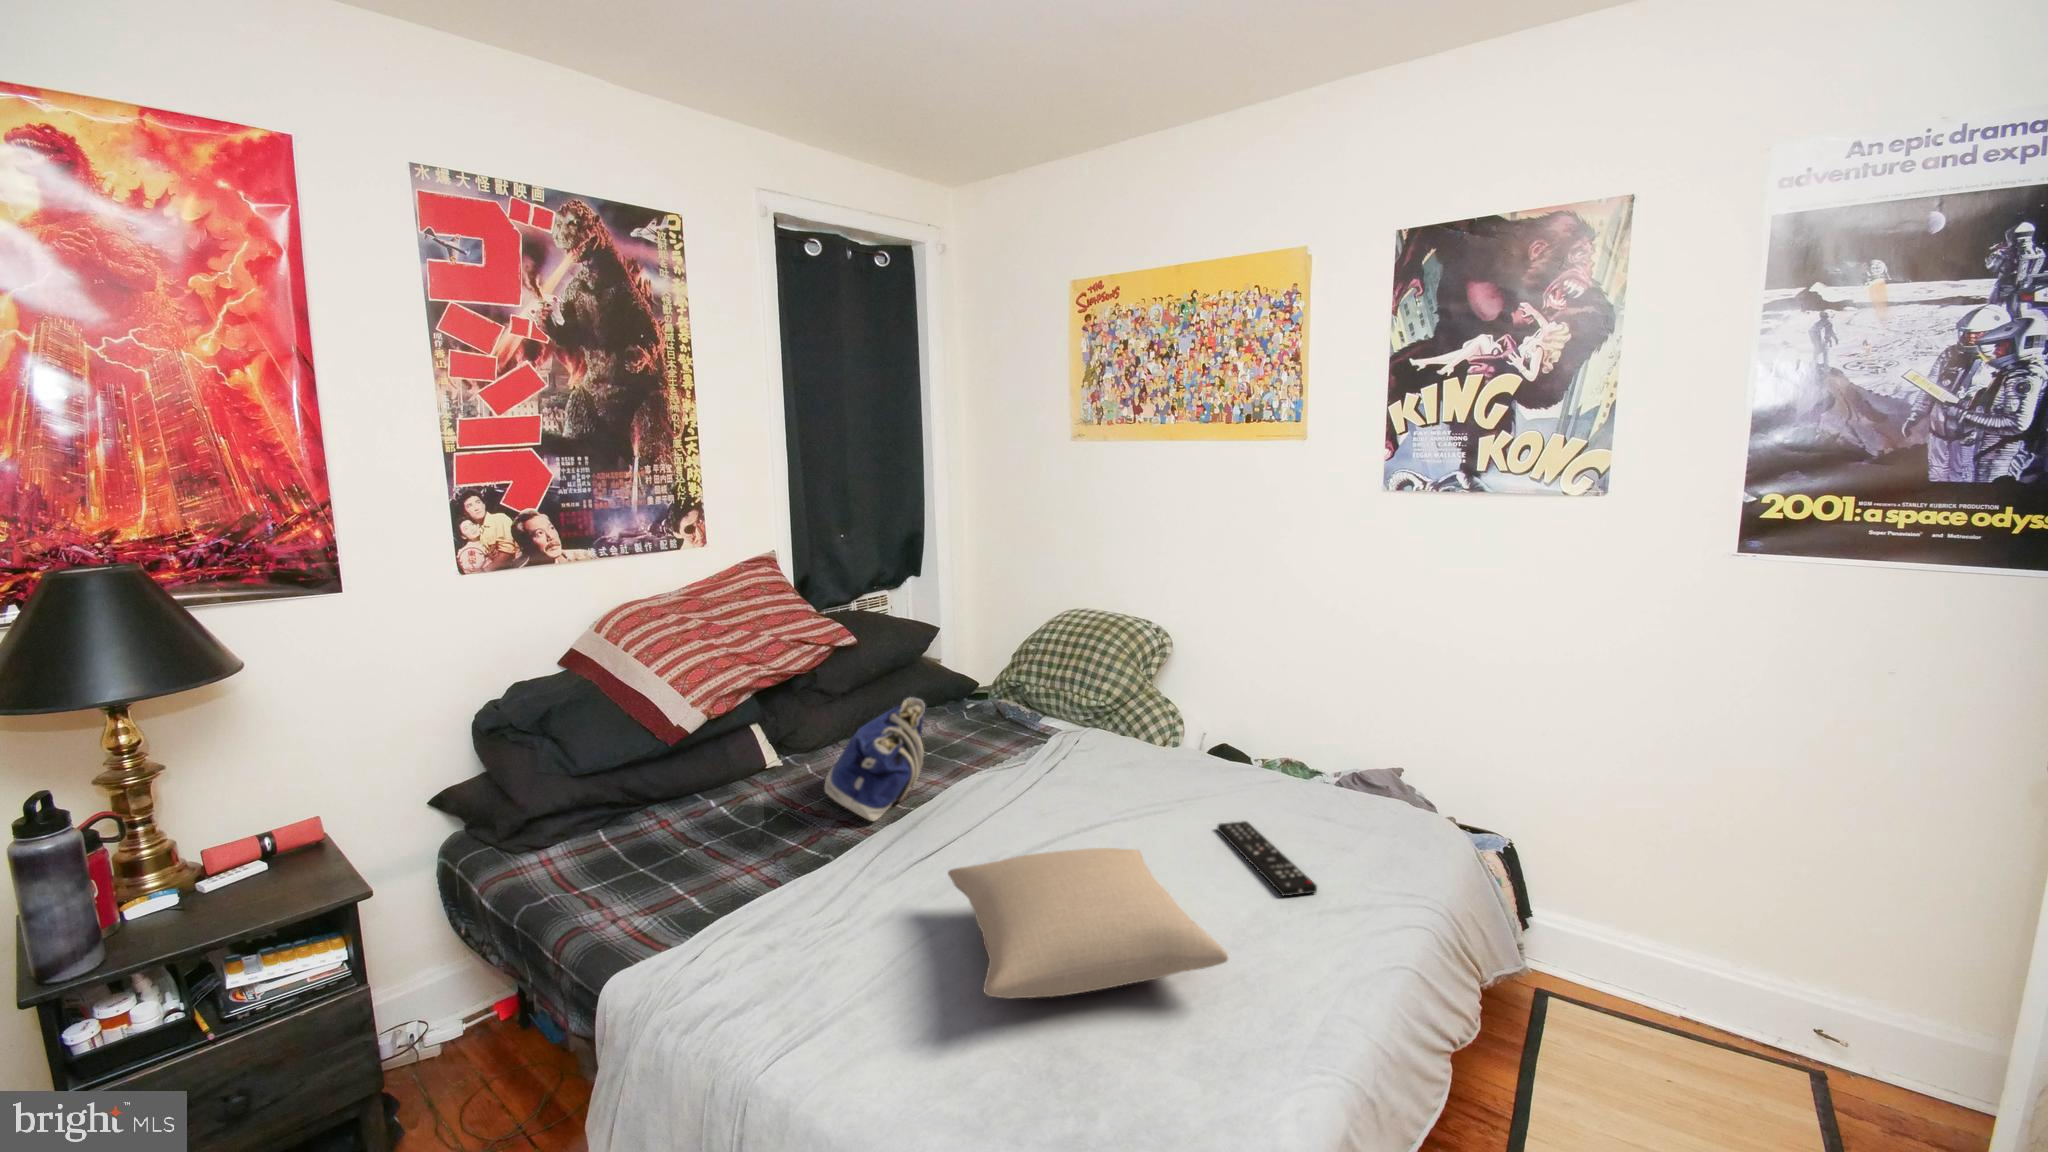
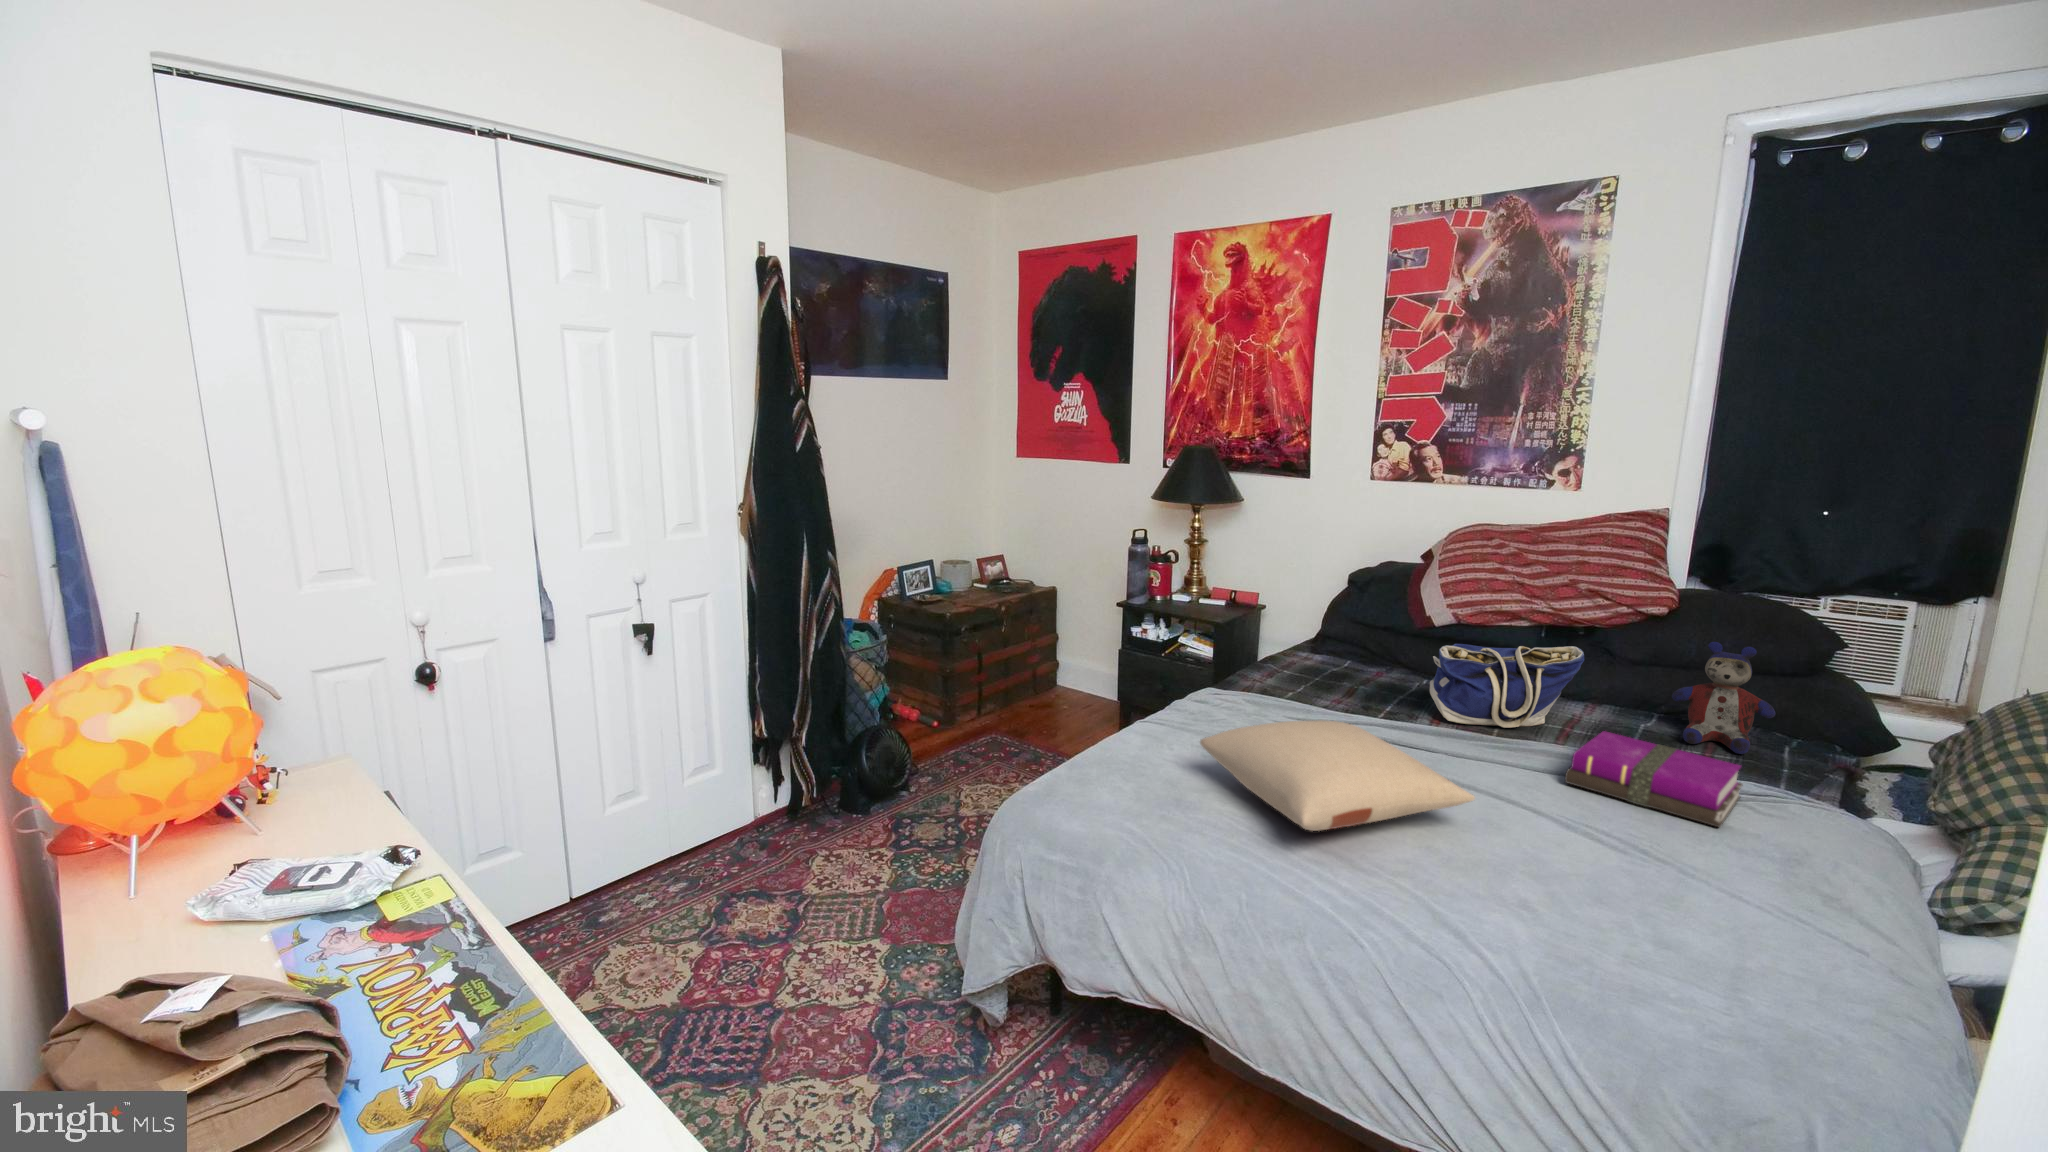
stuffed bear: none [924,653,991,745] -> present [1672,642,1776,754]
notebook: none [980,739,1115,813] -> present [1565,731,1742,827]
remote control: present [1218,821,1317,896] -> none [1549,888,1741,950]

